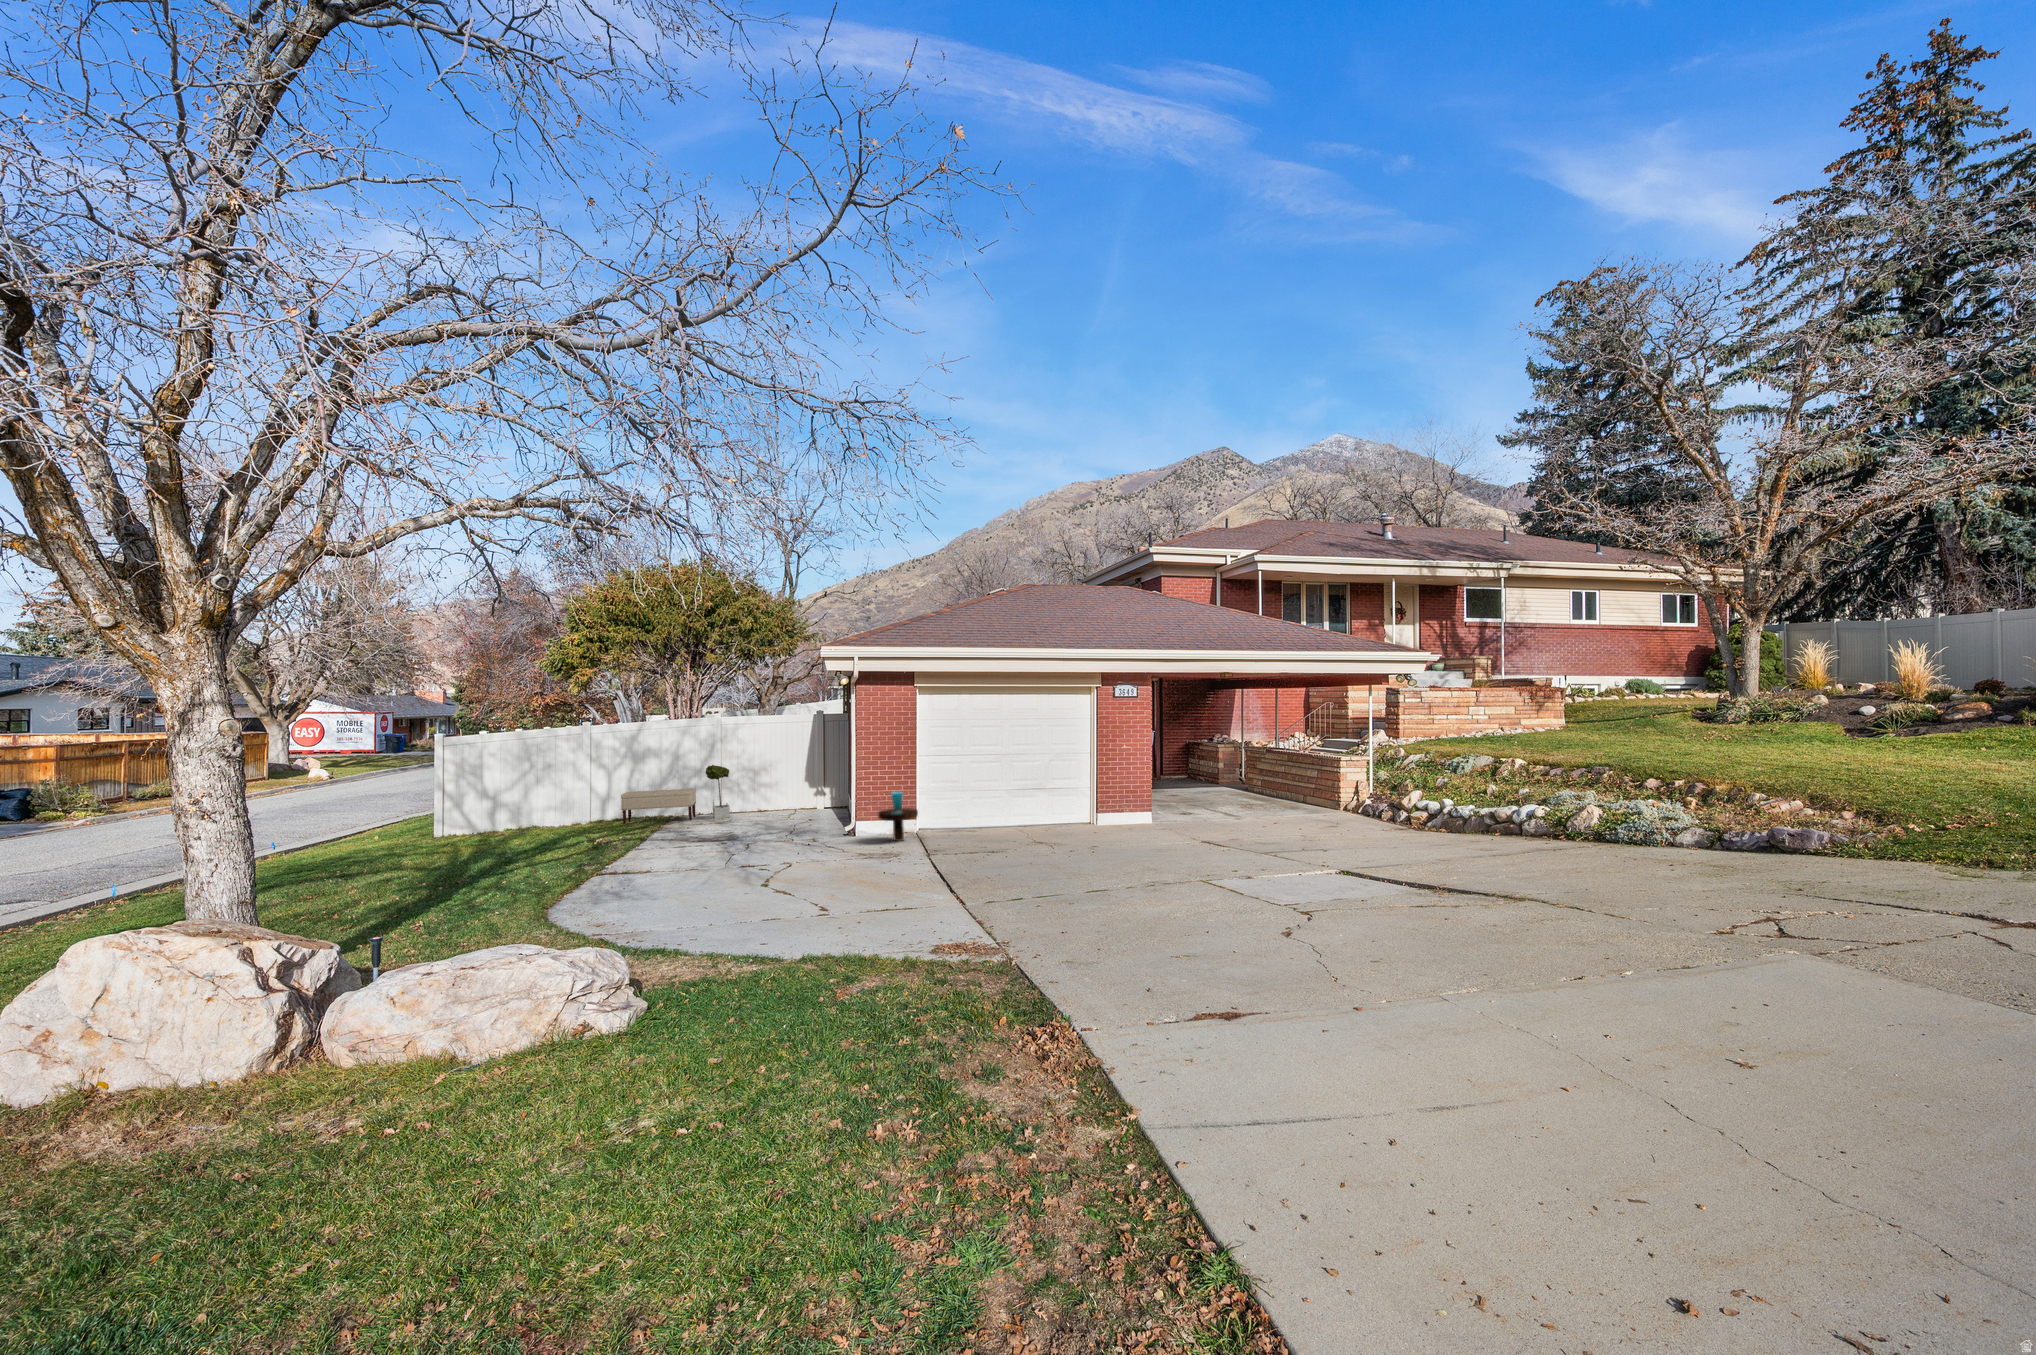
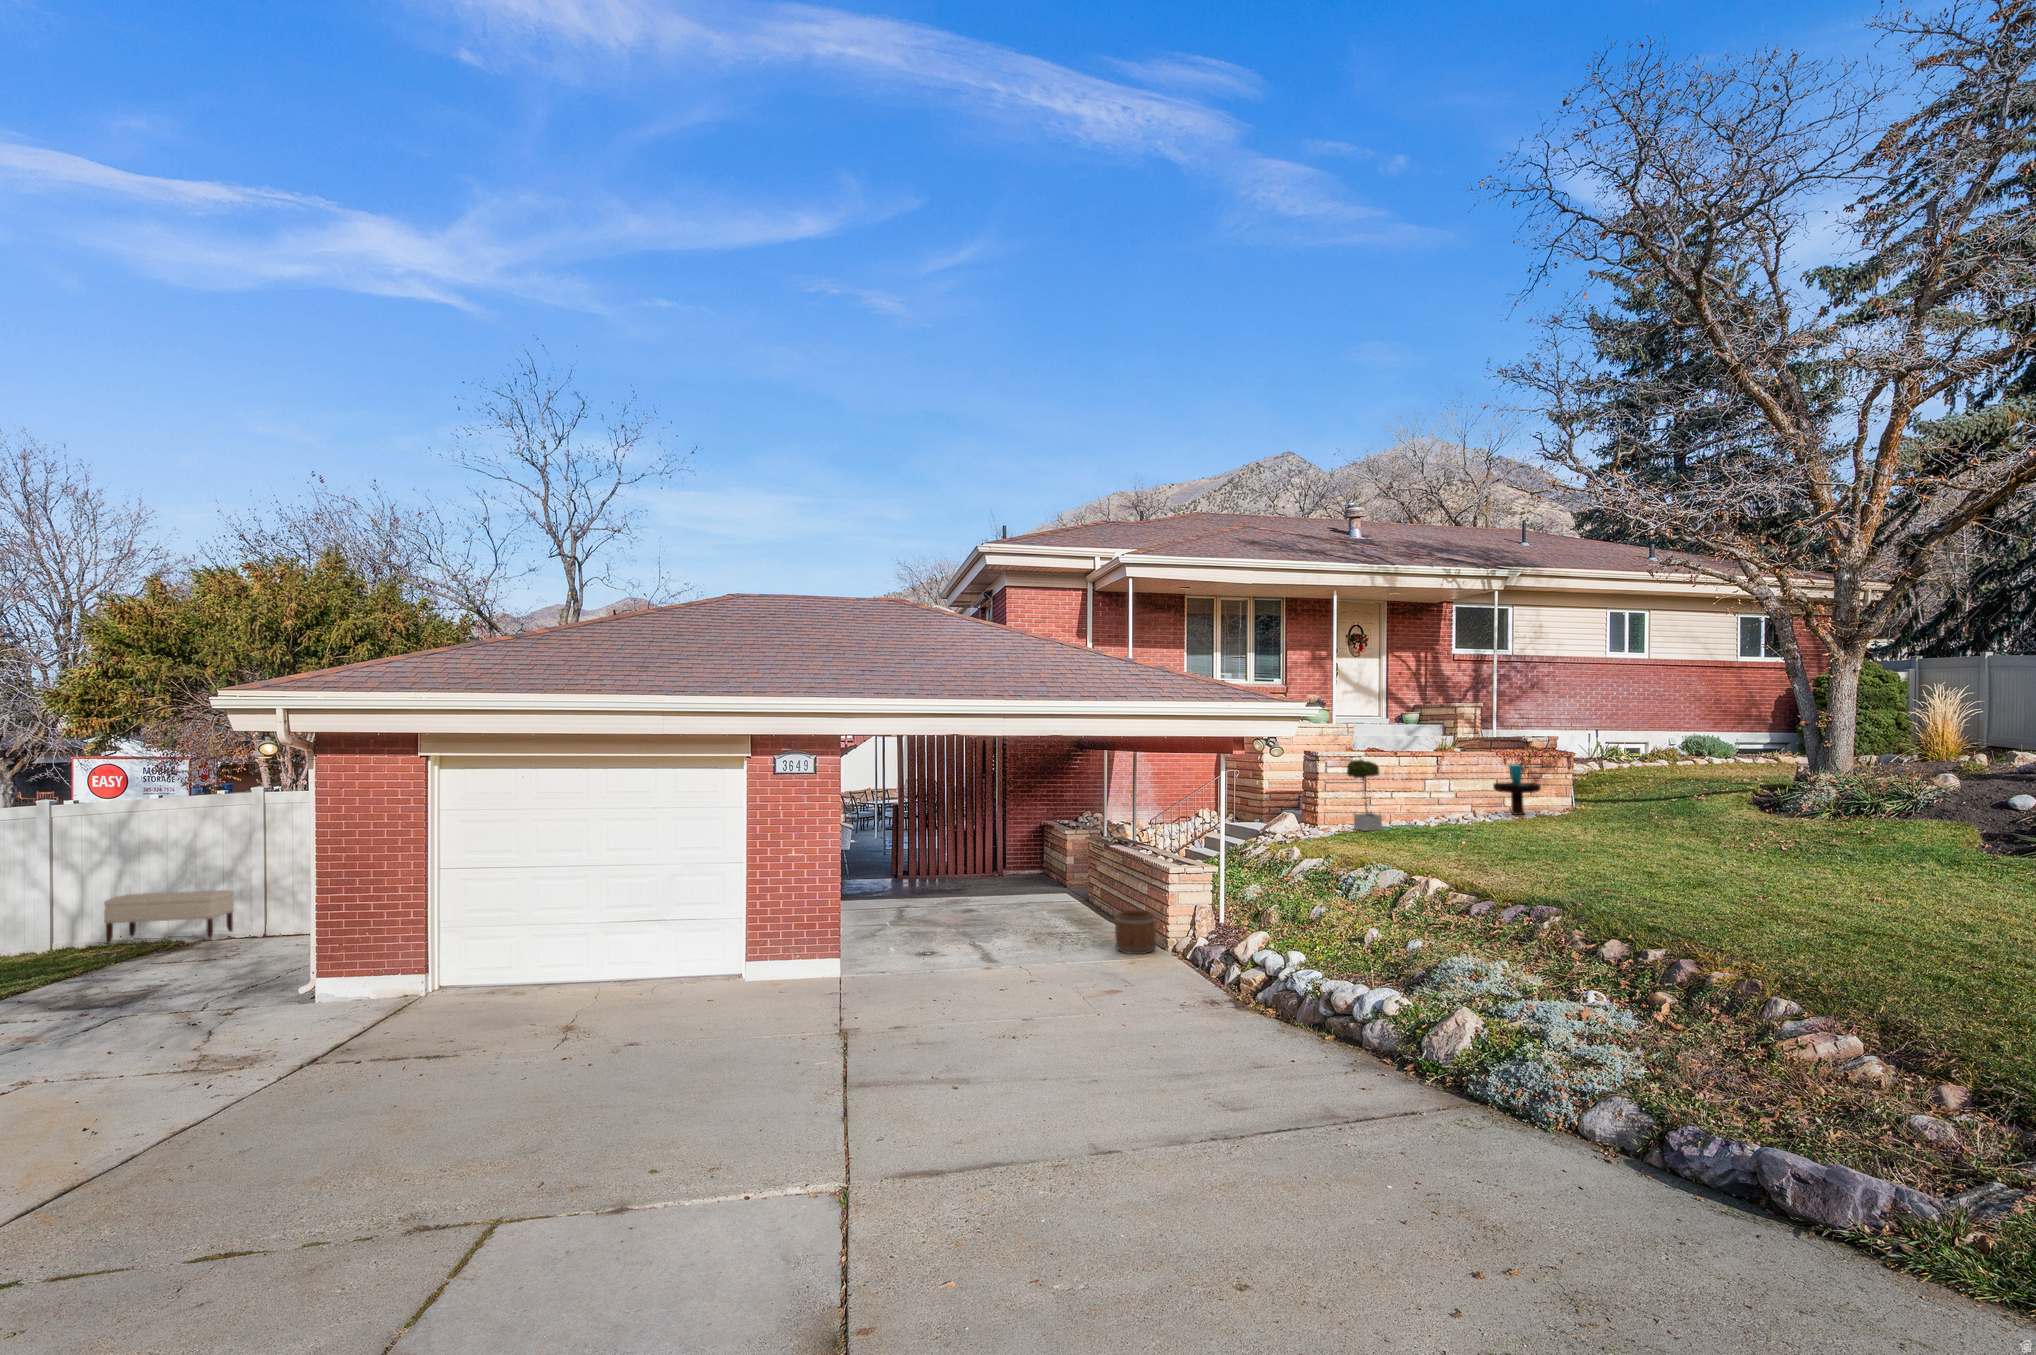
potted tree: present [705,765,730,819] -> present [1347,759,1382,831]
bucket: none [1314,783,1343,809] -> present [1115,910,1157,954]
side table: present [878,792,918,841] -> present [1493,765,1541,815]

